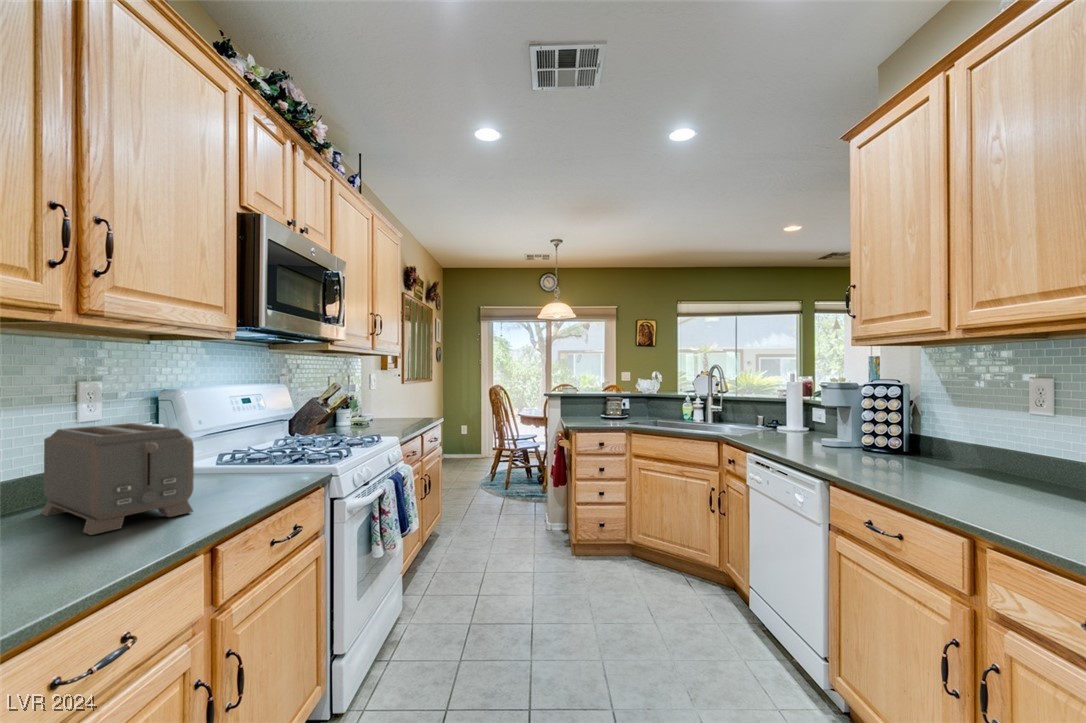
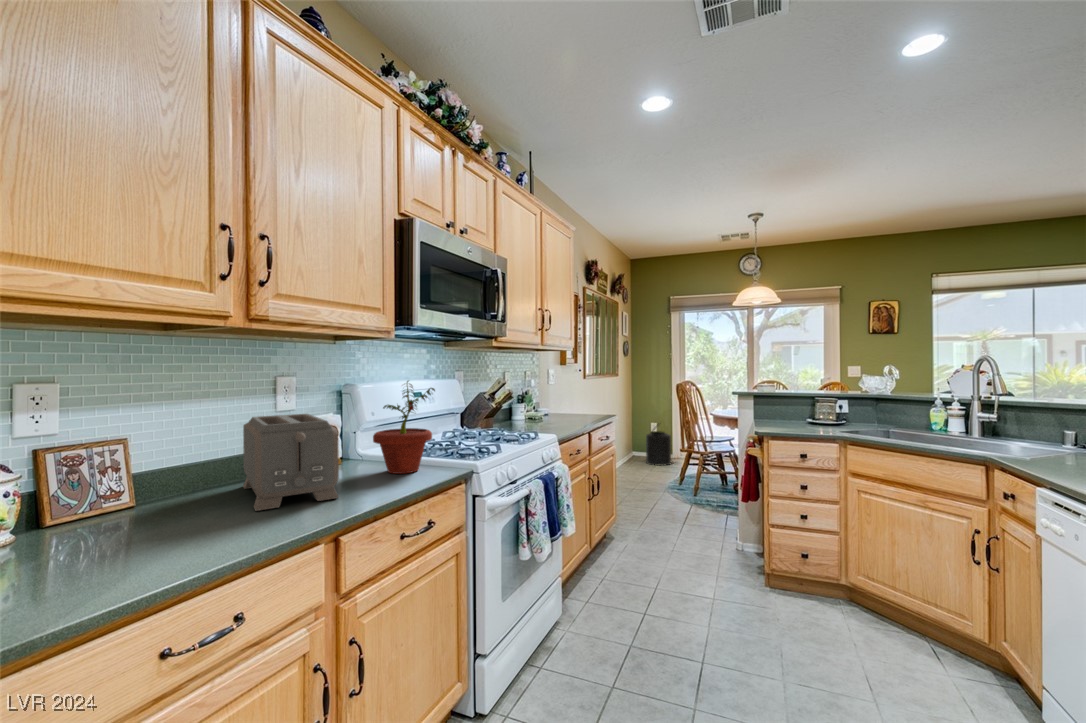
potted plant: none [214,384,290,484] -> present [373,381,435,474]
trash can: none [457,423,481,464] -> present [646,426,671,466]

